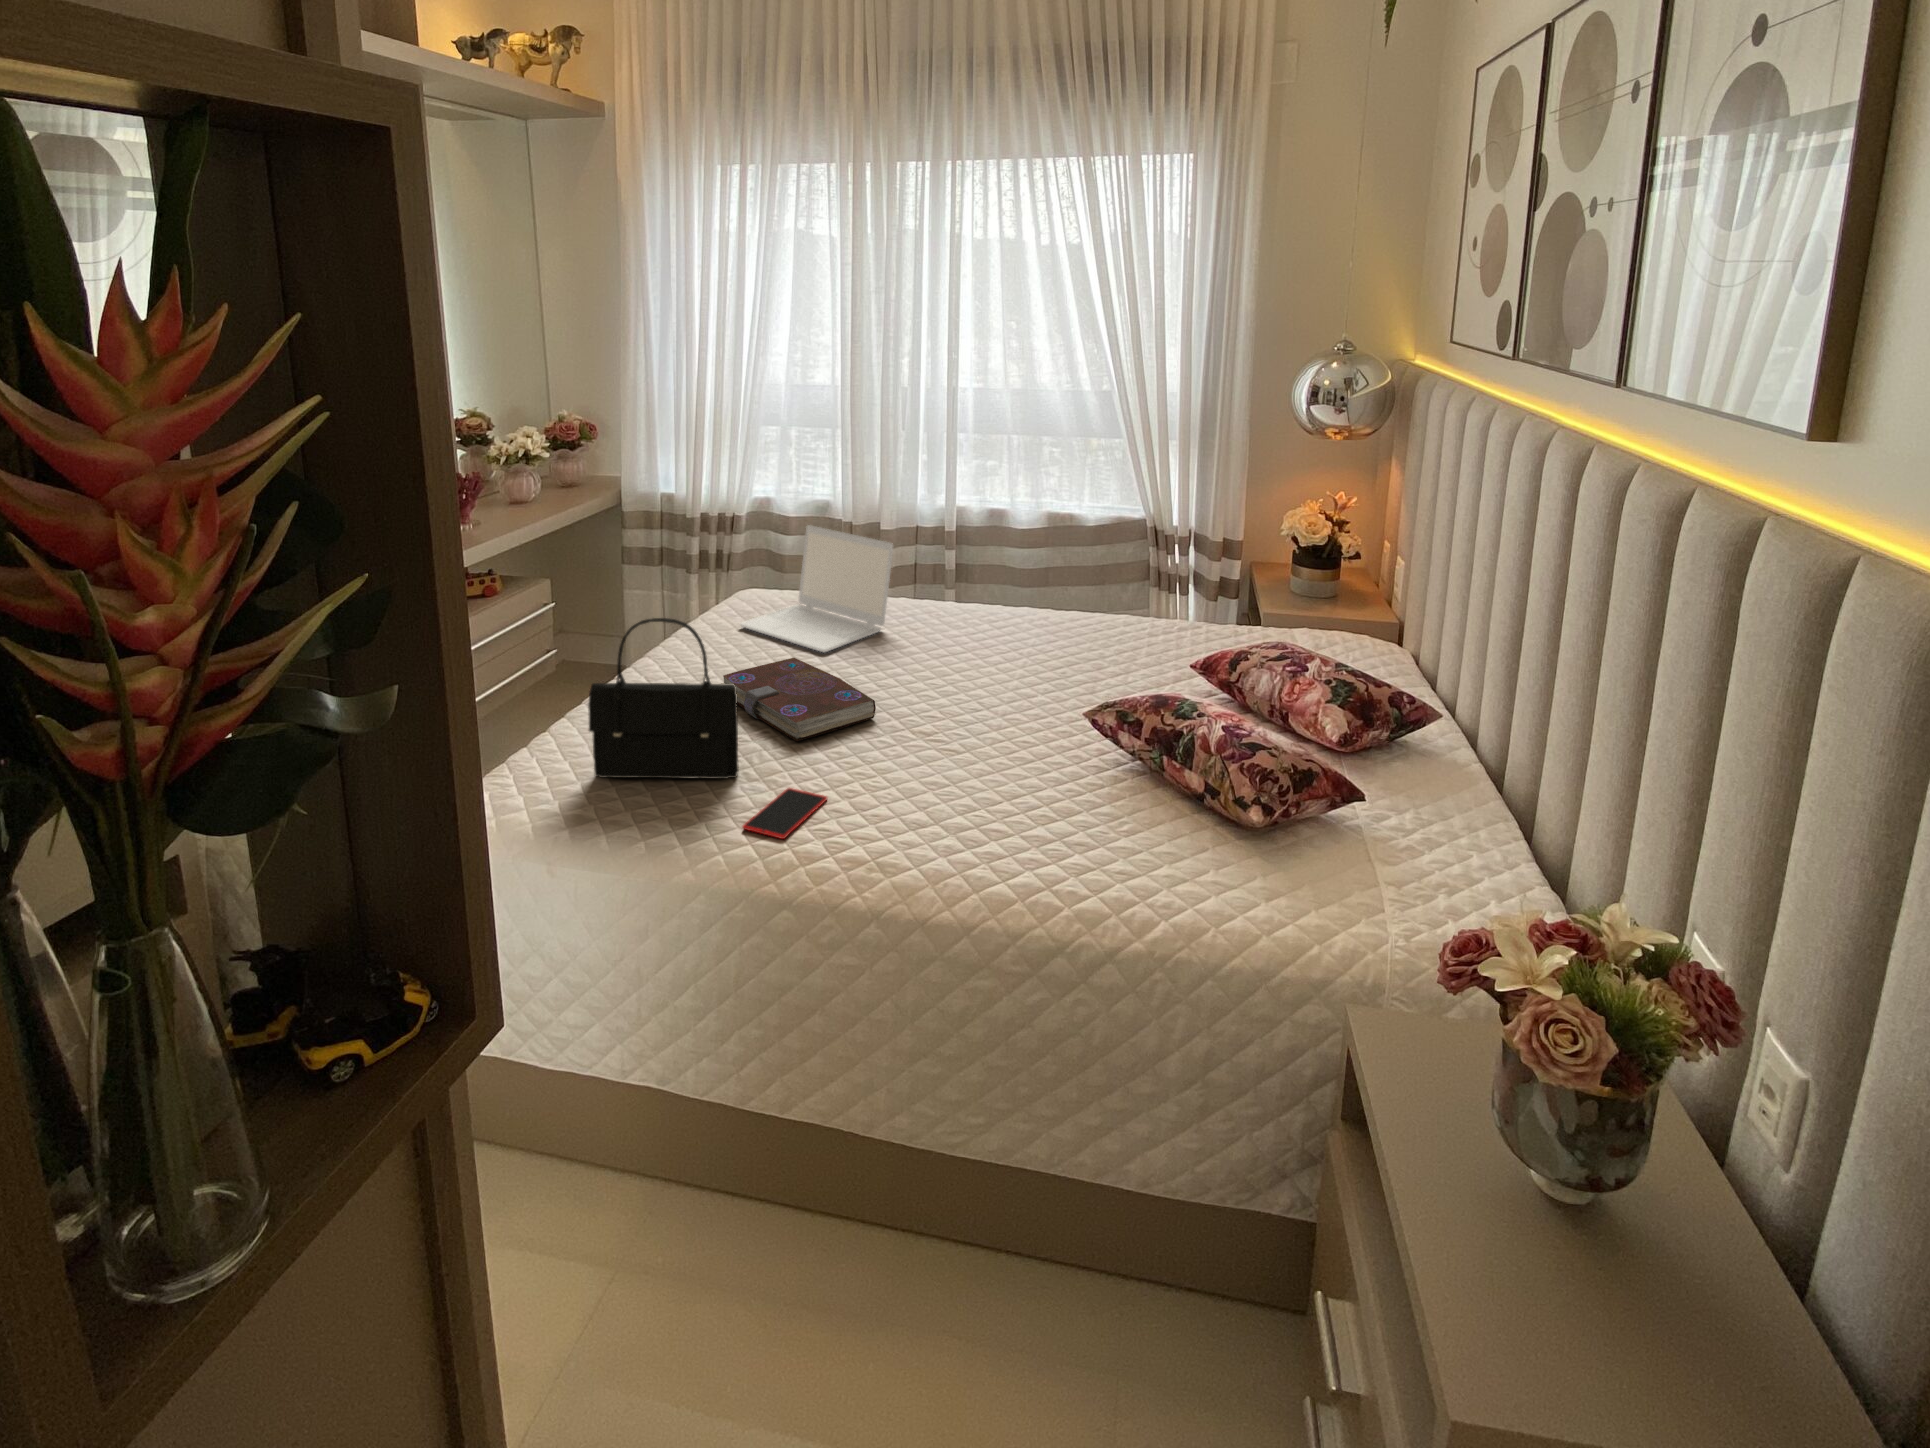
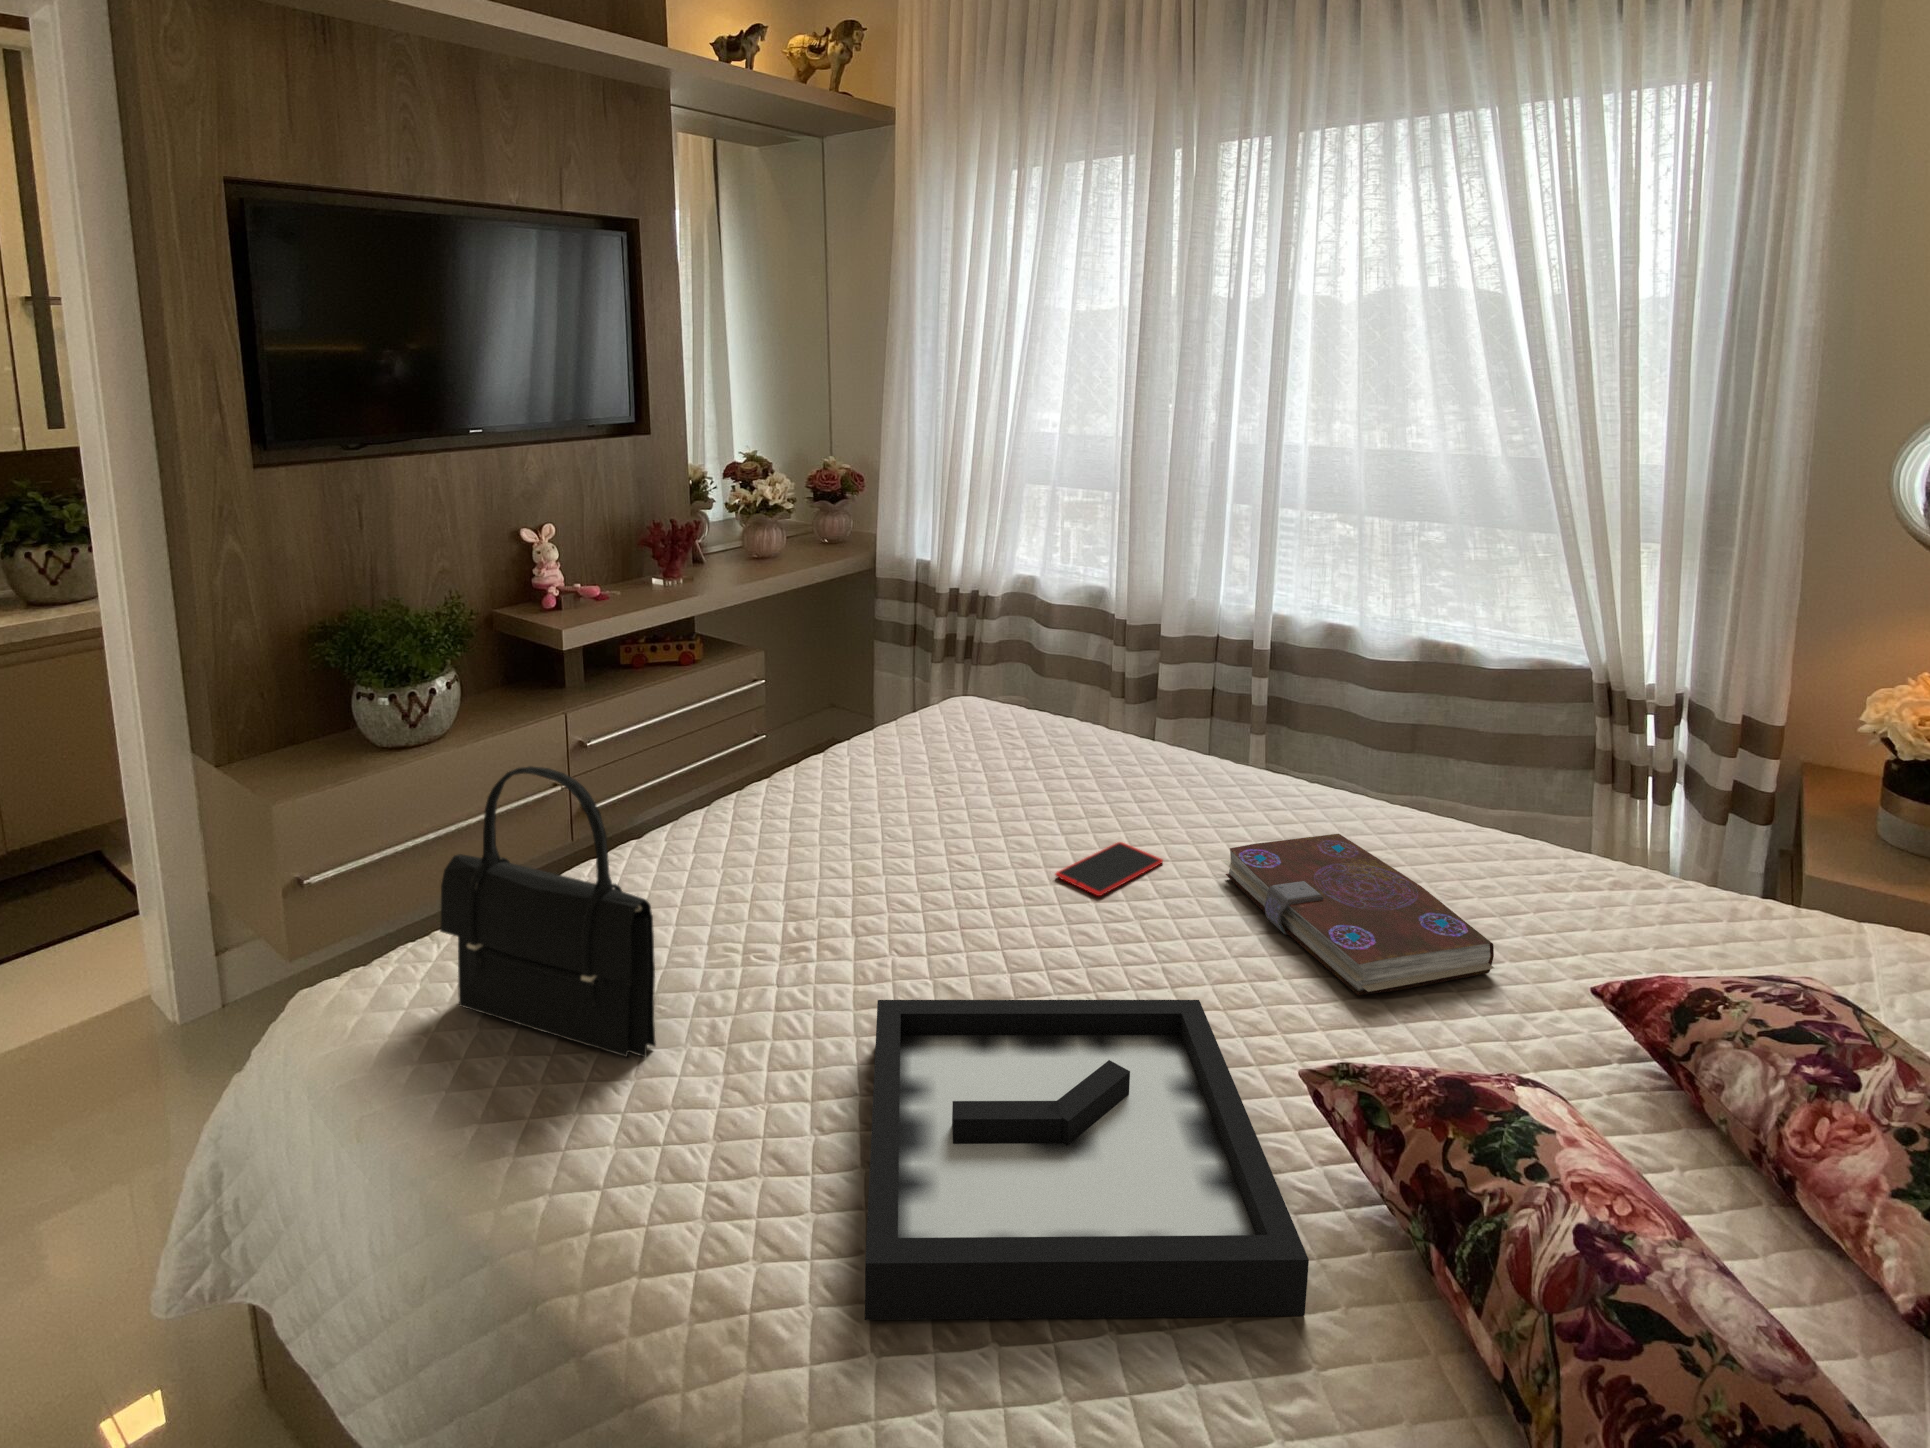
laptop: present [740,525,893,652] -> none [869,625,1093,830]
book: present [721,658,876,741] -> present [1221,834,1494,995]
decorative tray: none [861,697,1120,836] -> present [865,1000,1309,1320]
smartphone: present [743,788,827,839] -> present [1055,842,1163,896]

